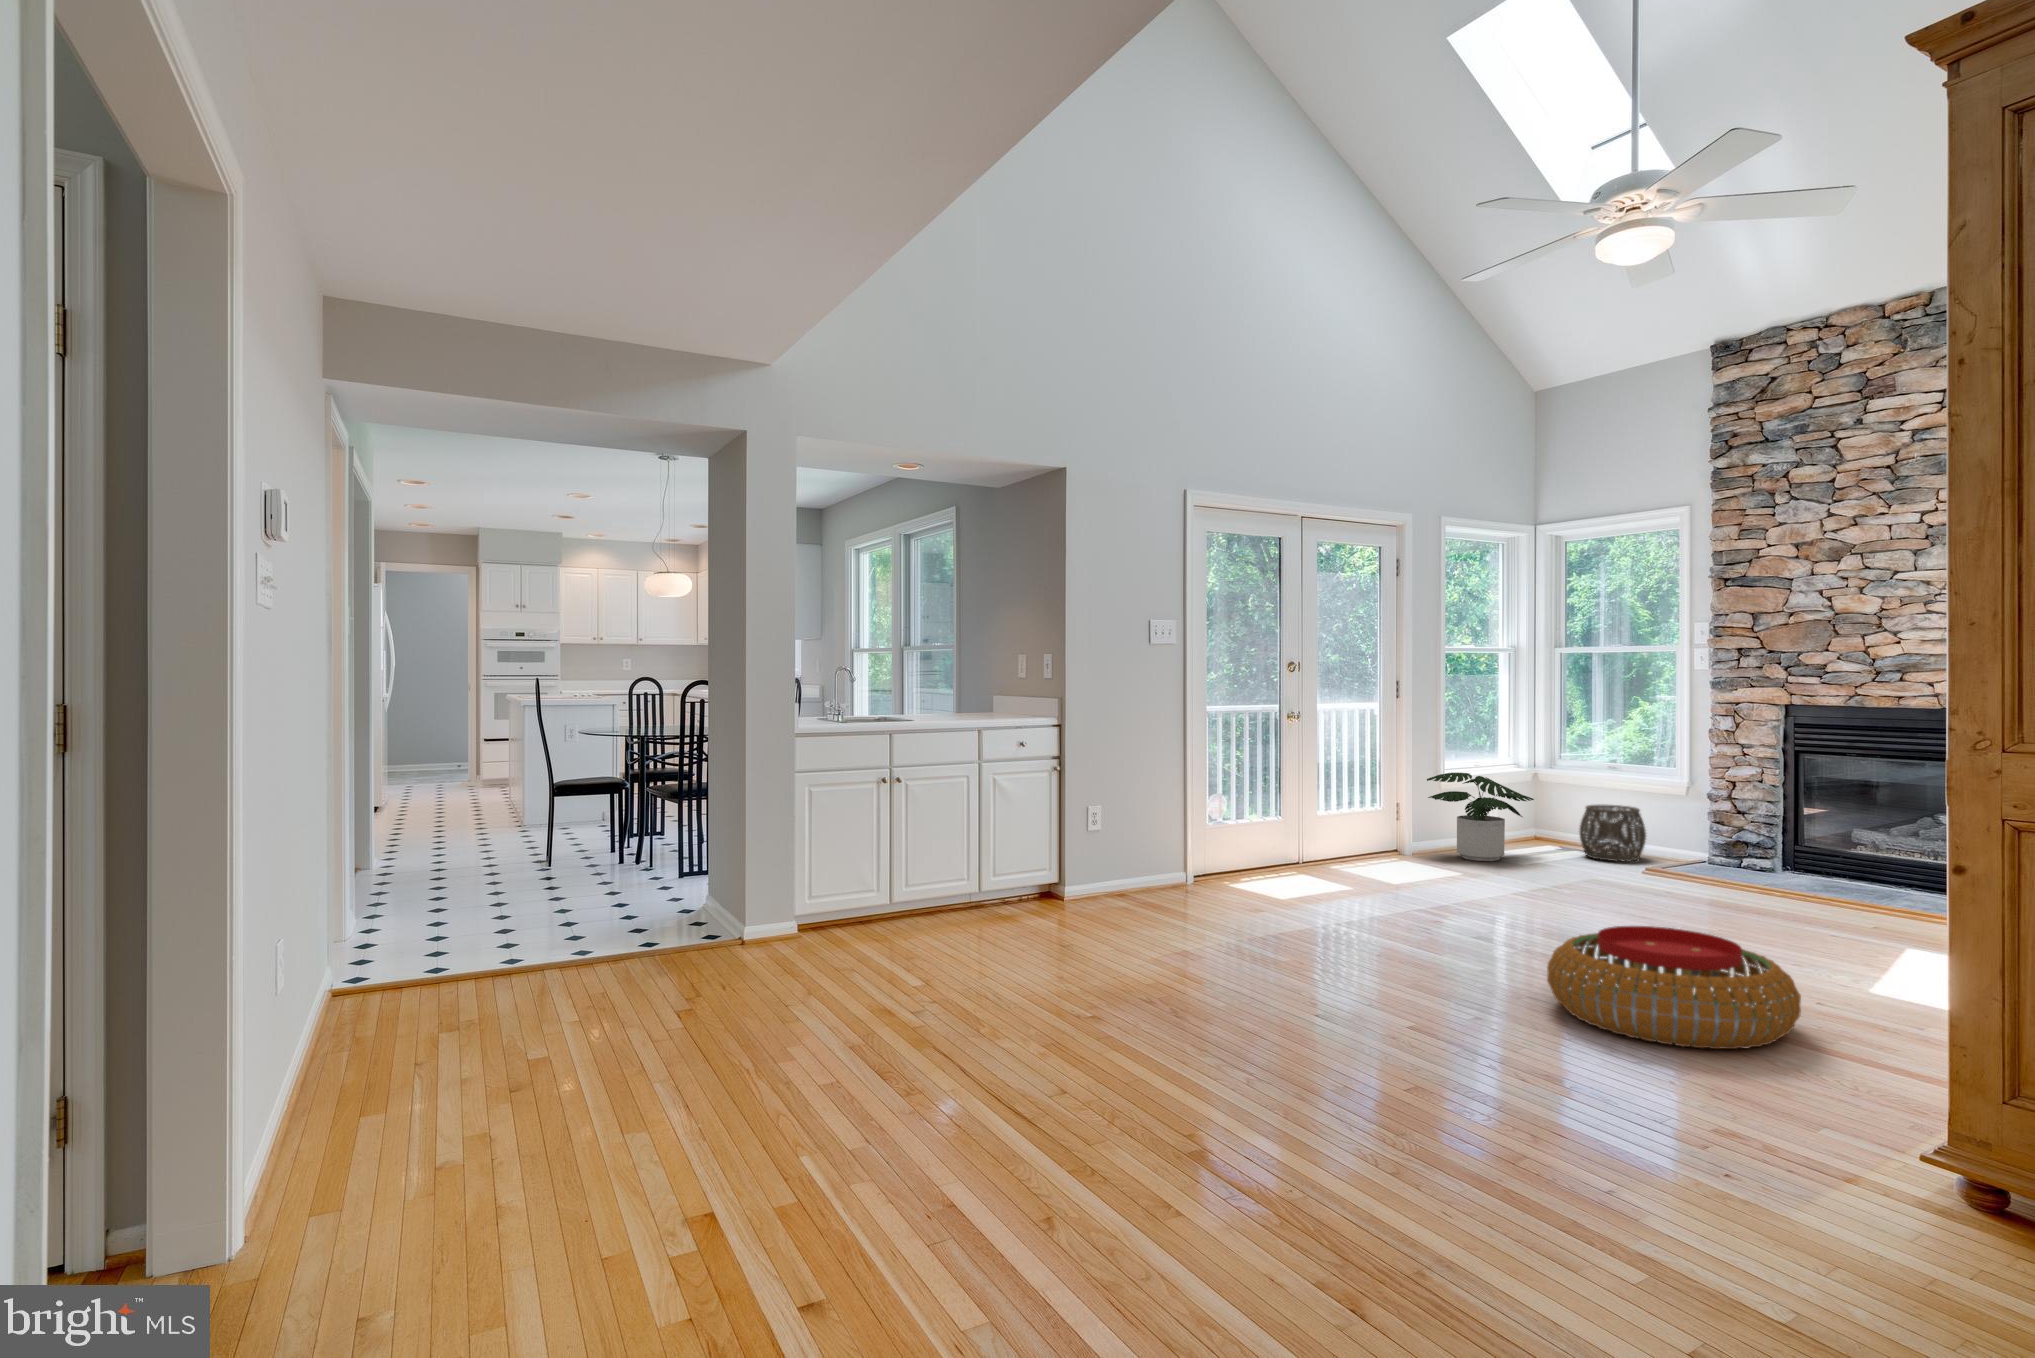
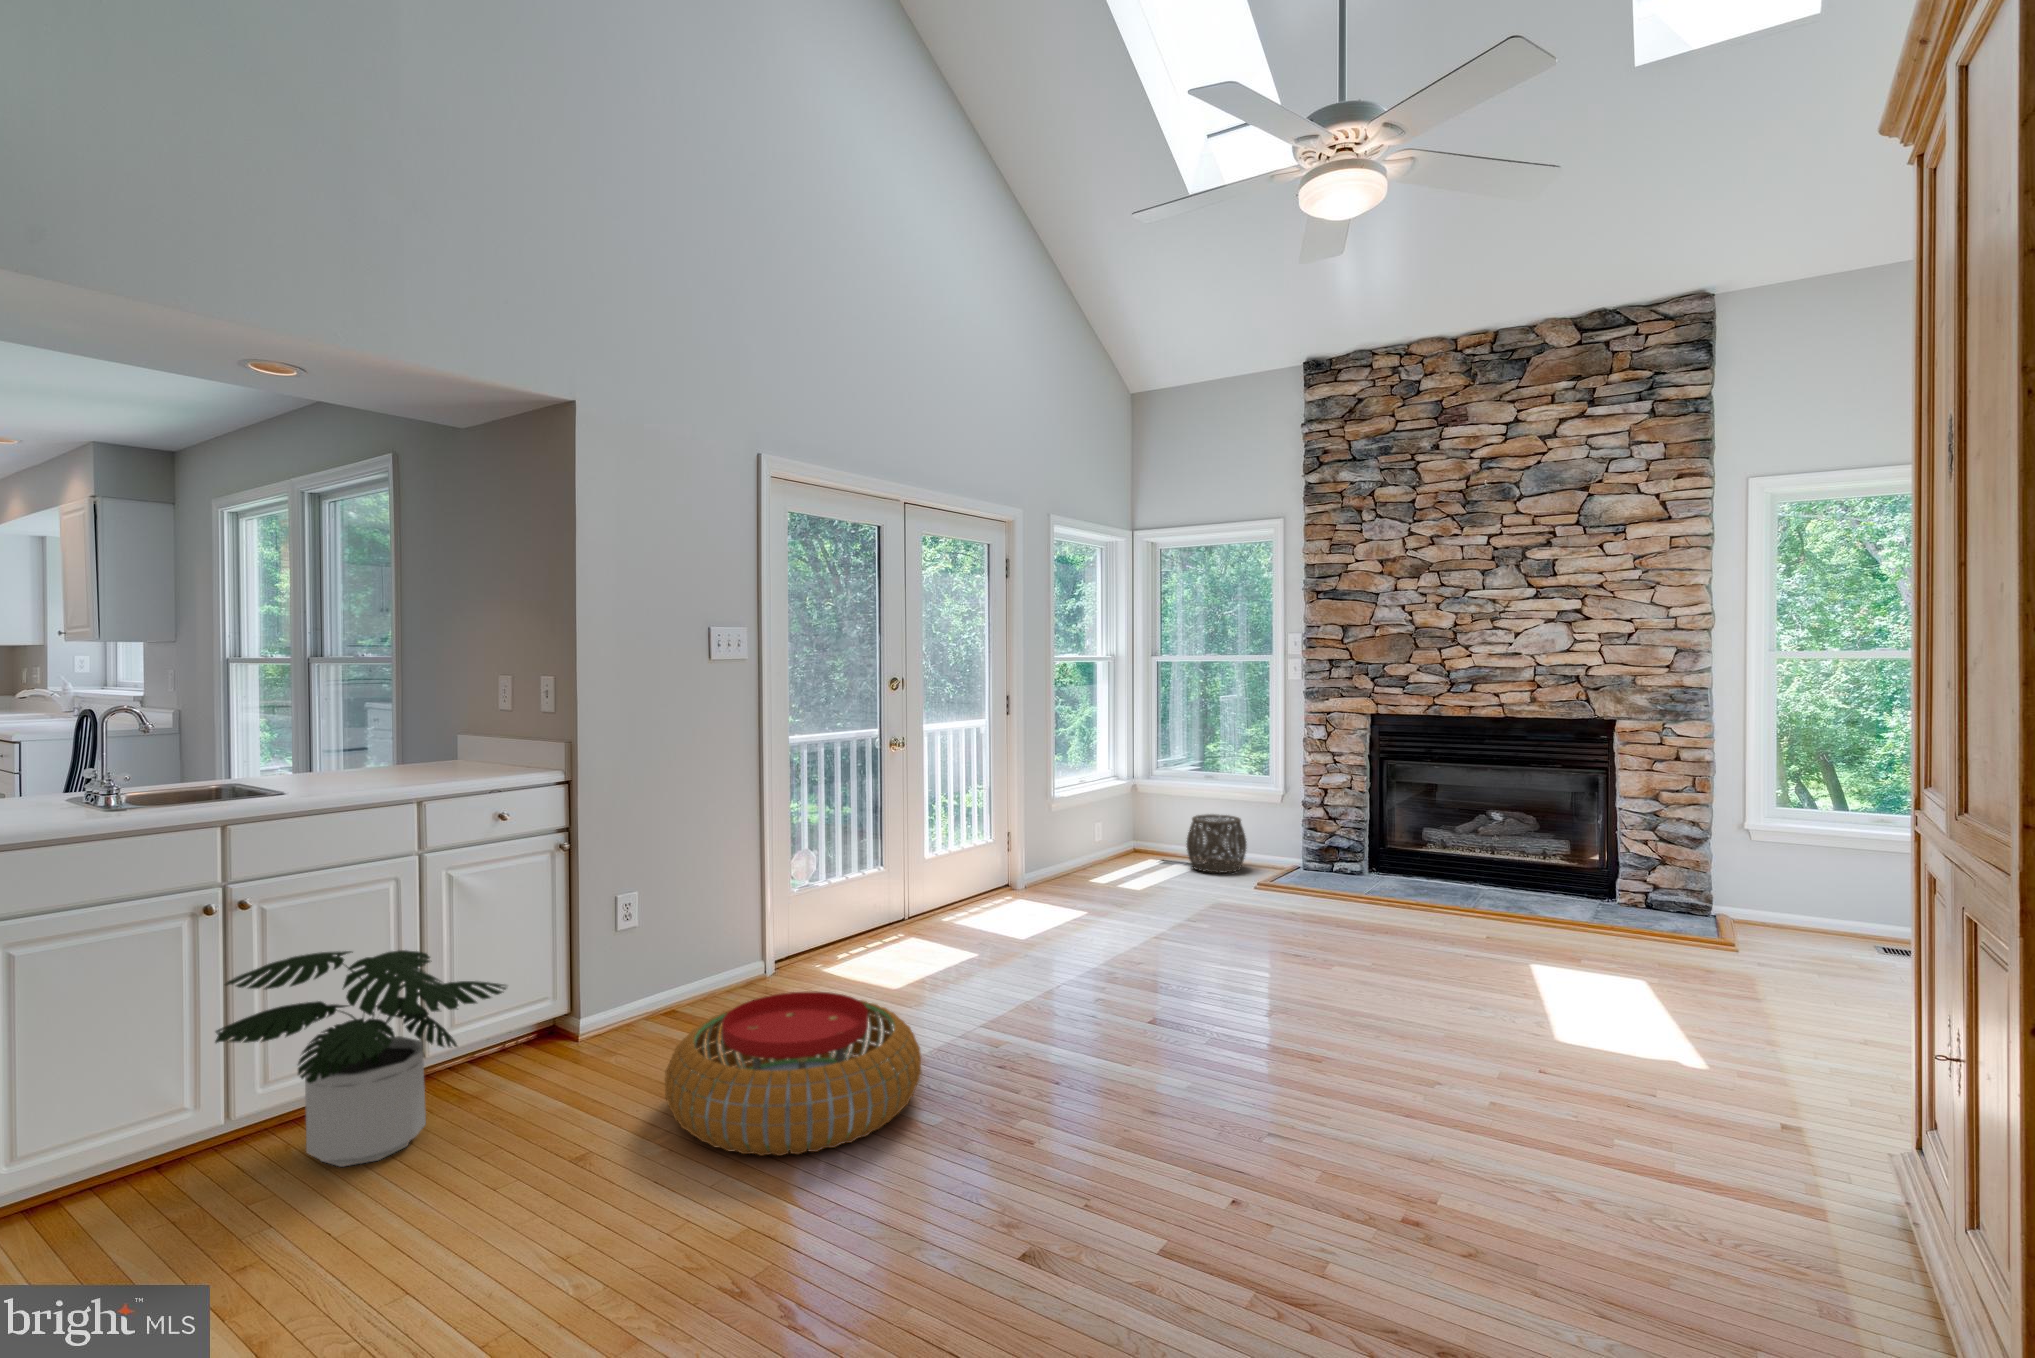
potted plant: present [1427,773,1534,861] -> present [215,950,506,1167]
pouf: present [1547,926,1801,1049] -> present [665,991,921,1156]

